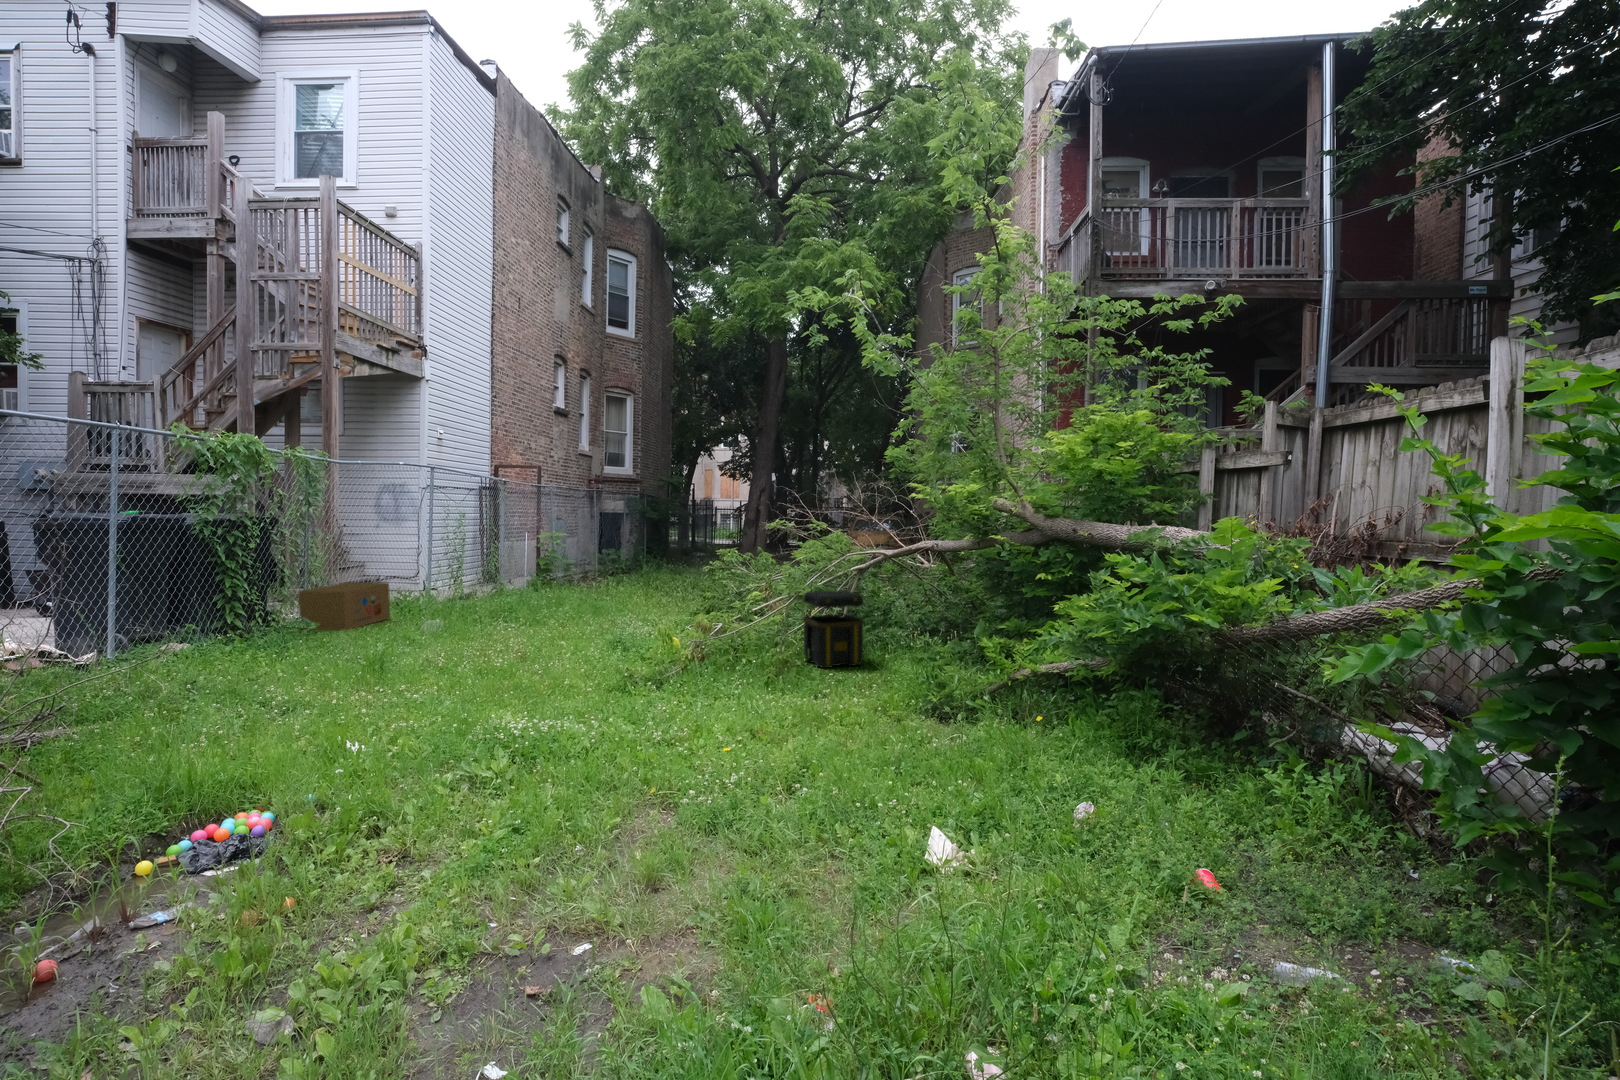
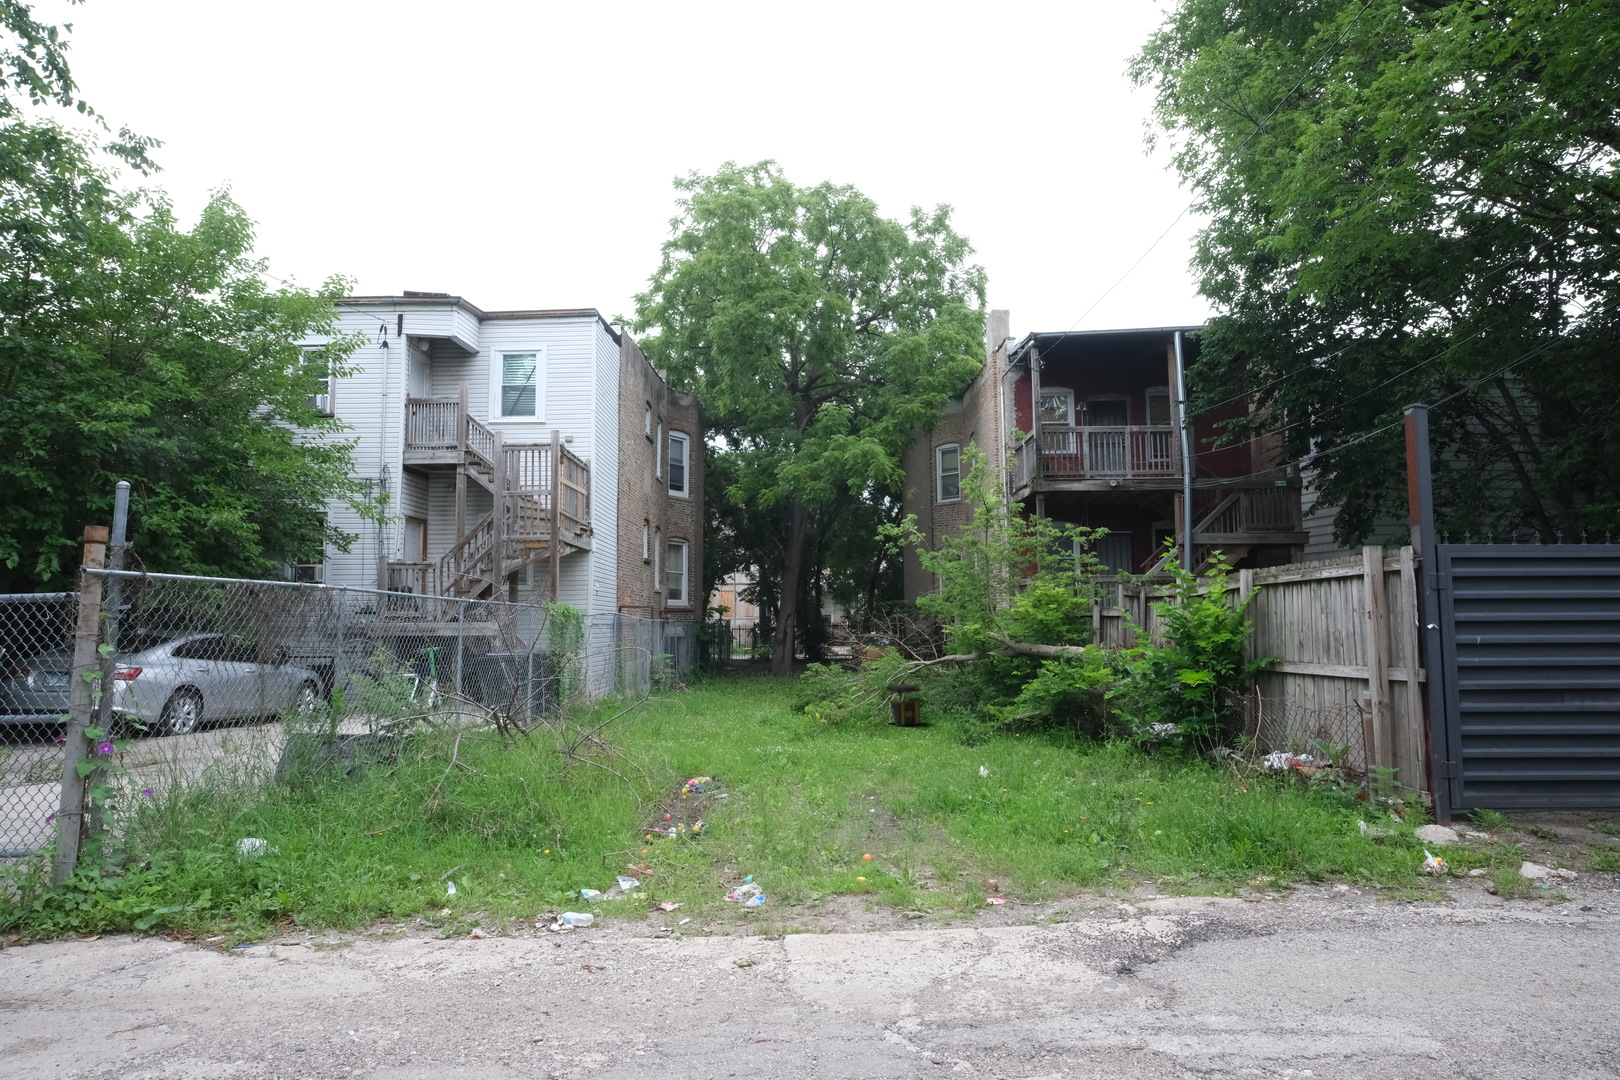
cardboard box: present [299,582,390,630] -> none [572,689,614,719]

